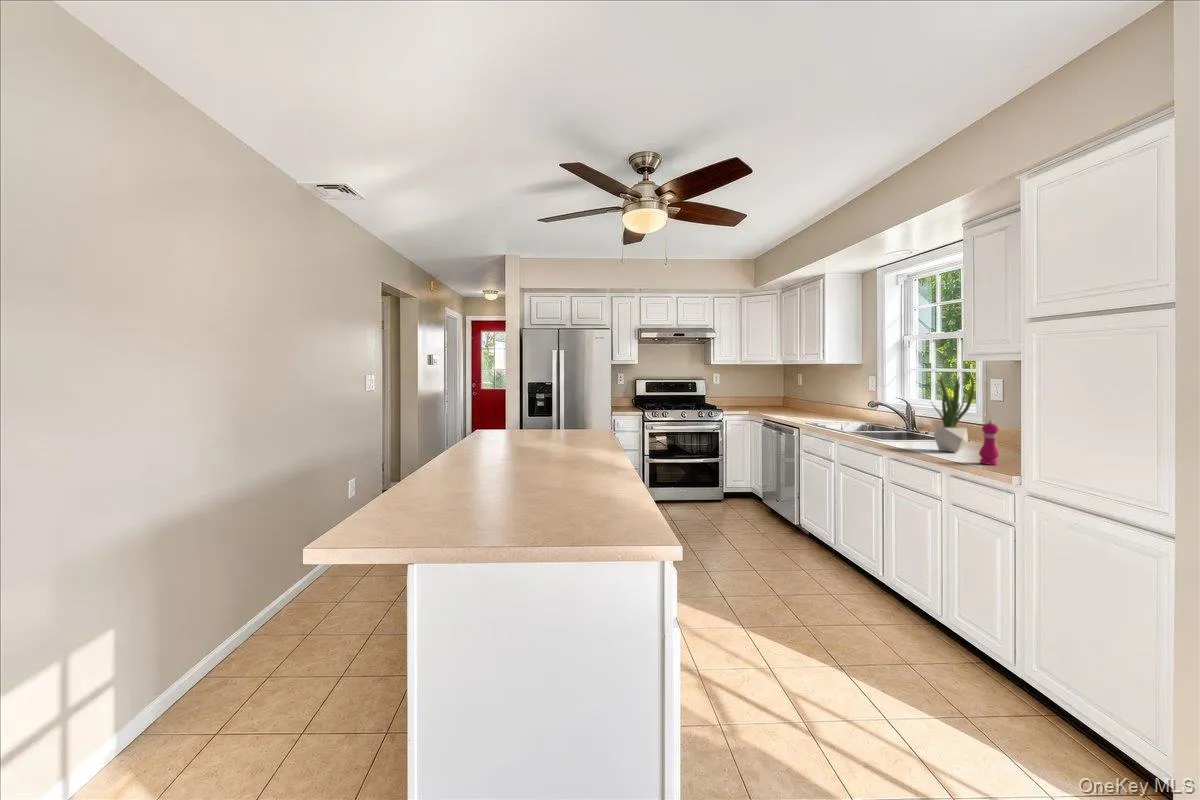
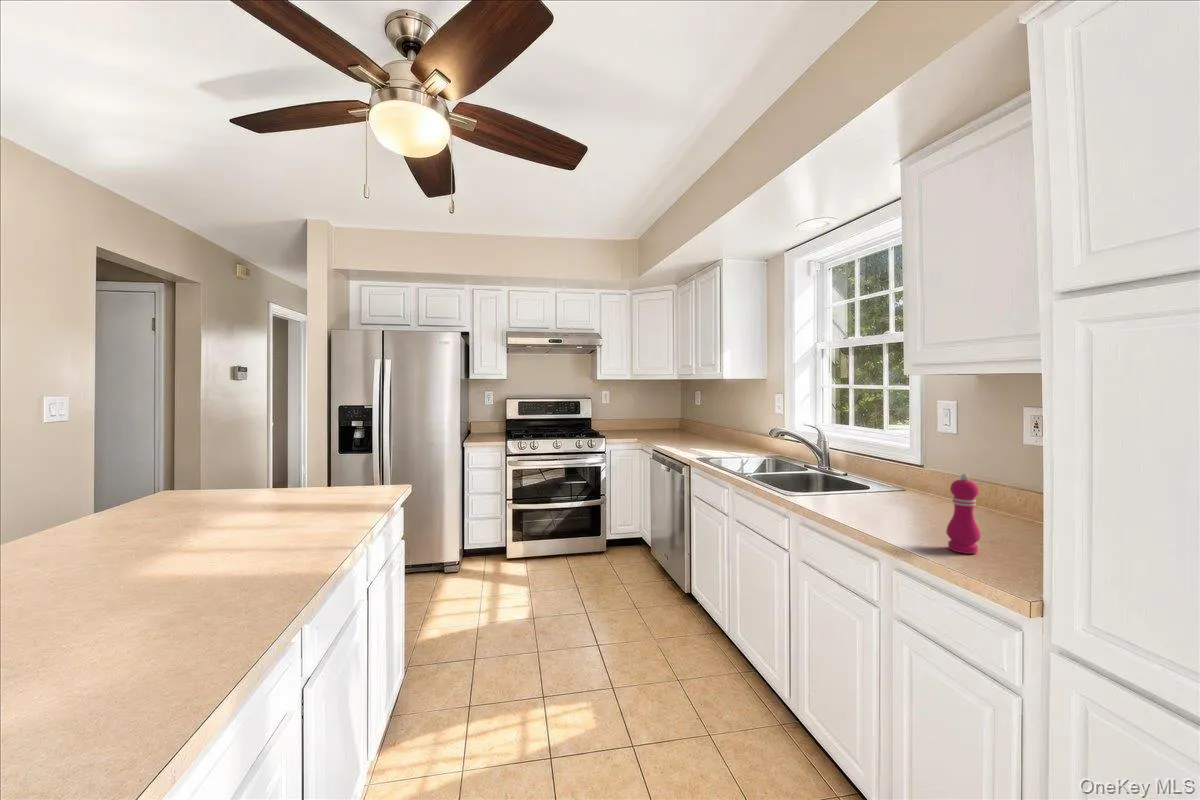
potted plant: present [934,376,974,453] -> none [860,394,926,519]

